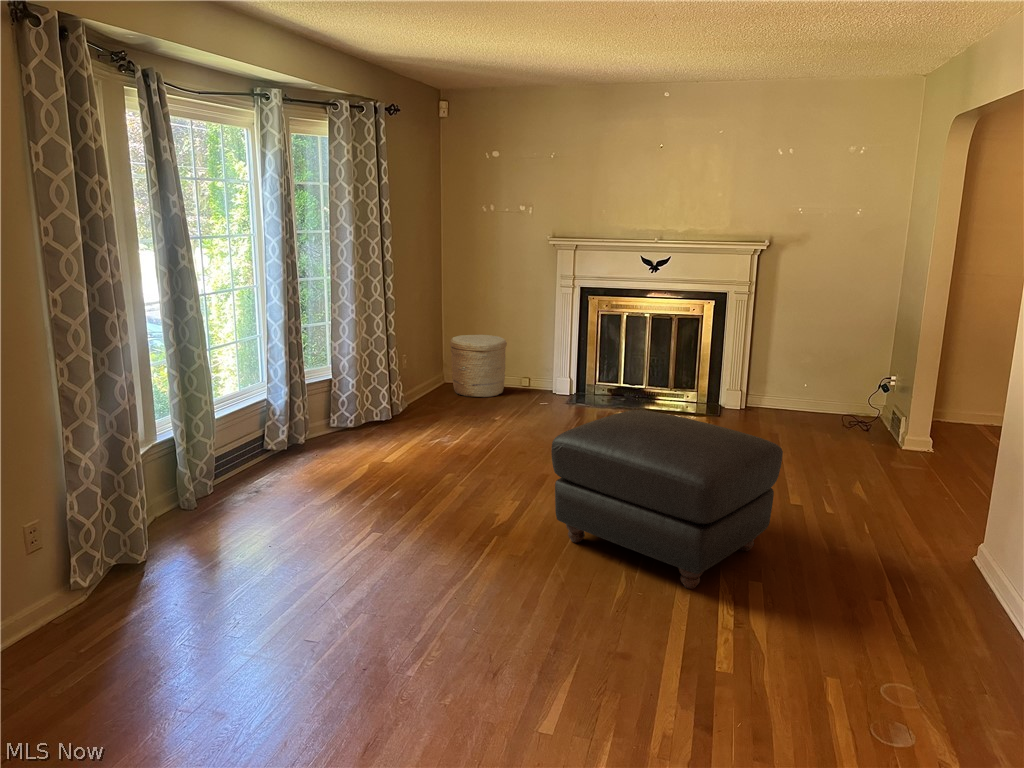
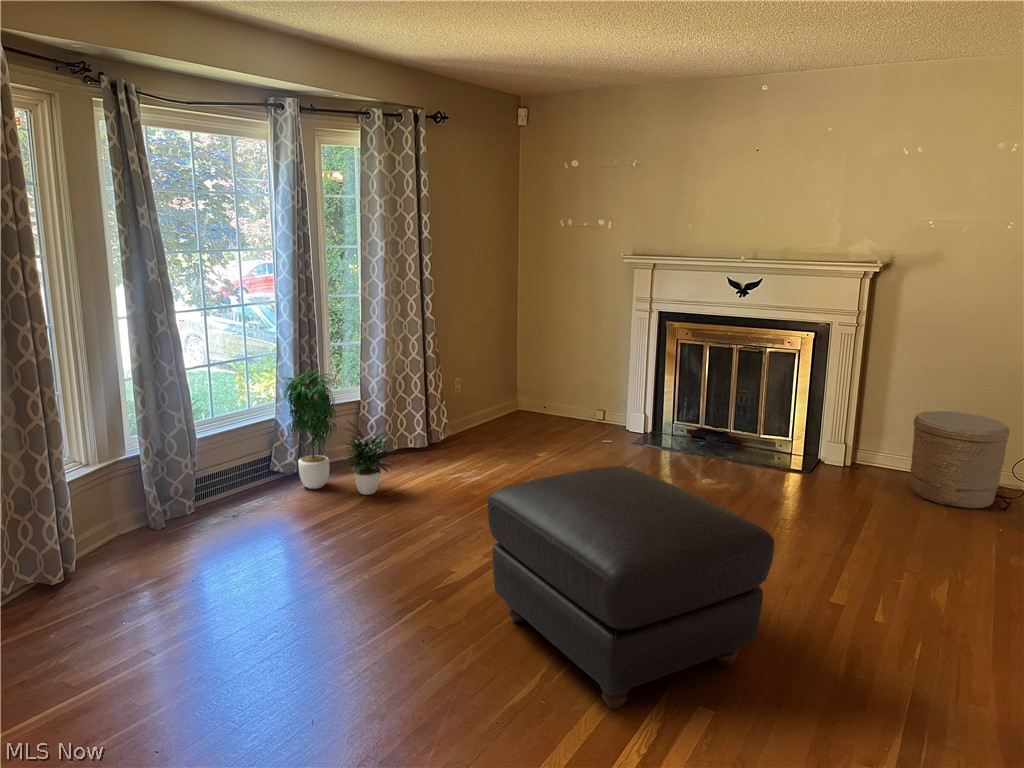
woven basket: present [450,335,507,397] -> present [910,411,1009,509]
potted plant: none [280,344,392,463] -> present [283,365,394,495]

